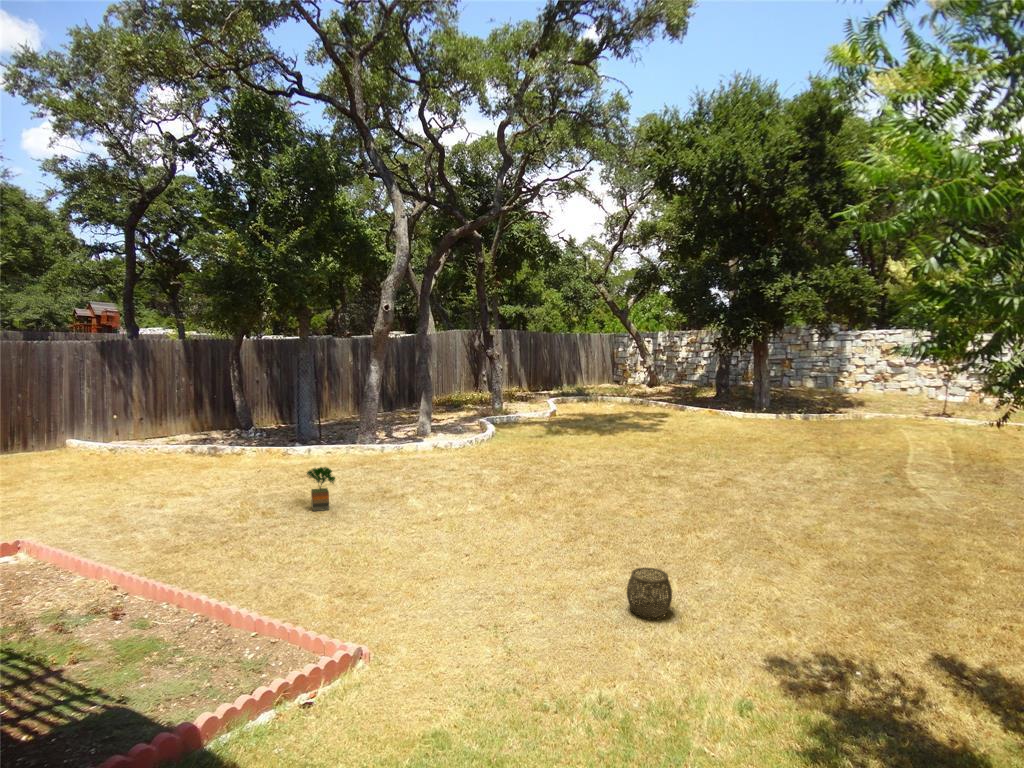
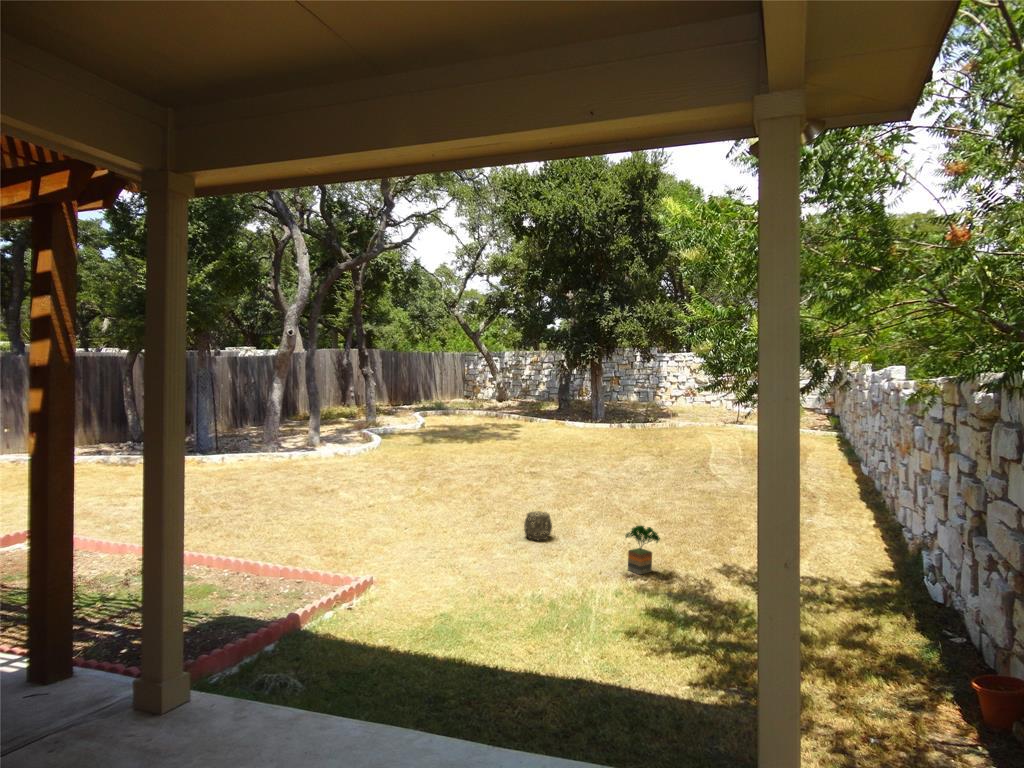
potted tree: present [307,467,335,511] -> present [625,526,660,575]

